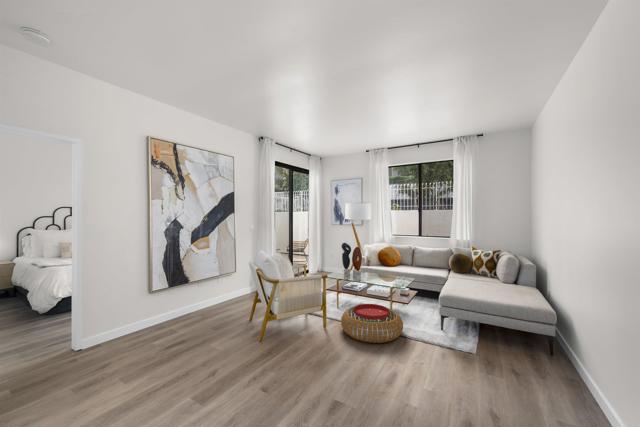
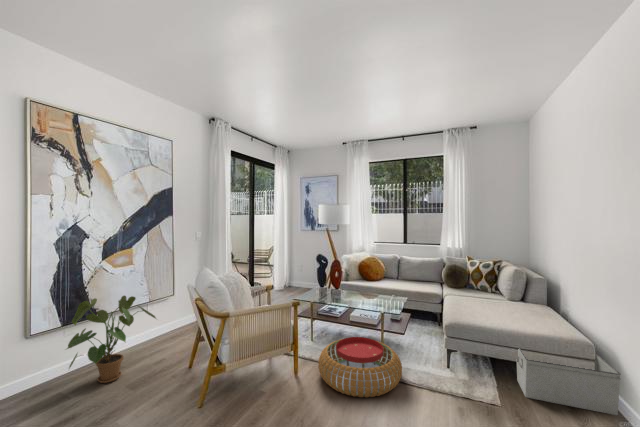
house plant: none [173,269,229,326] -> present [67,296,156,383]
storage bin: none [495,311,569,364] -> present [517,347,621,415]

